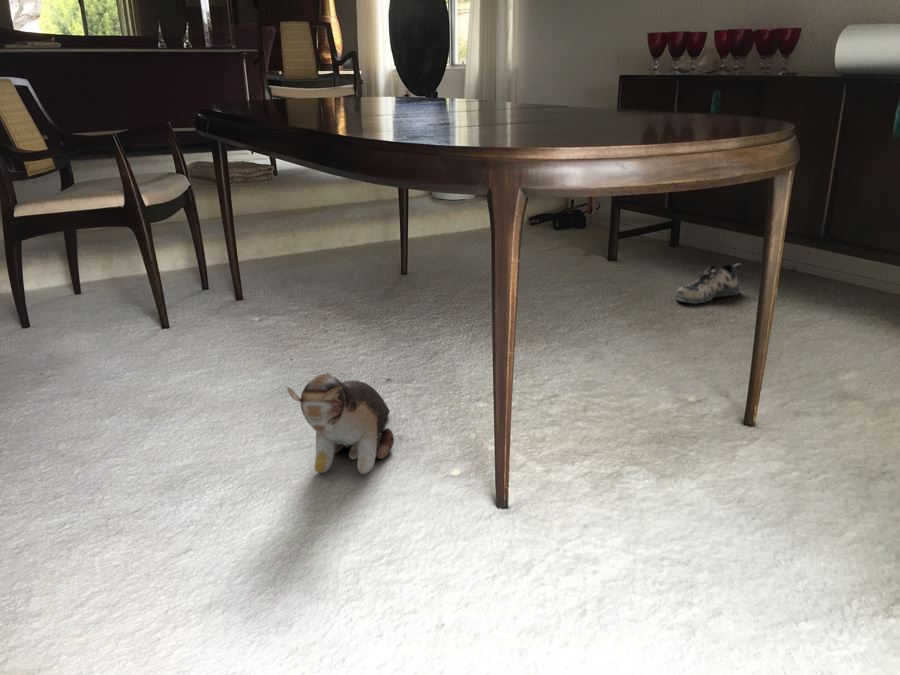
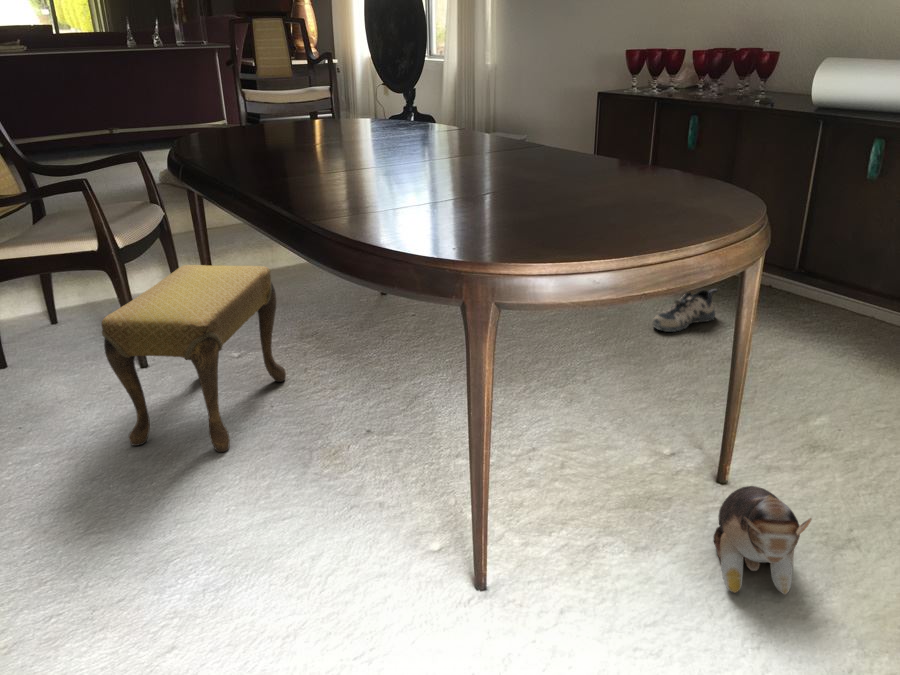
footstool: none [126,219,306,394] -> present [102,265,286,452]
plush toy: present [287,373,394,474] -> present [713,486,811,594]

